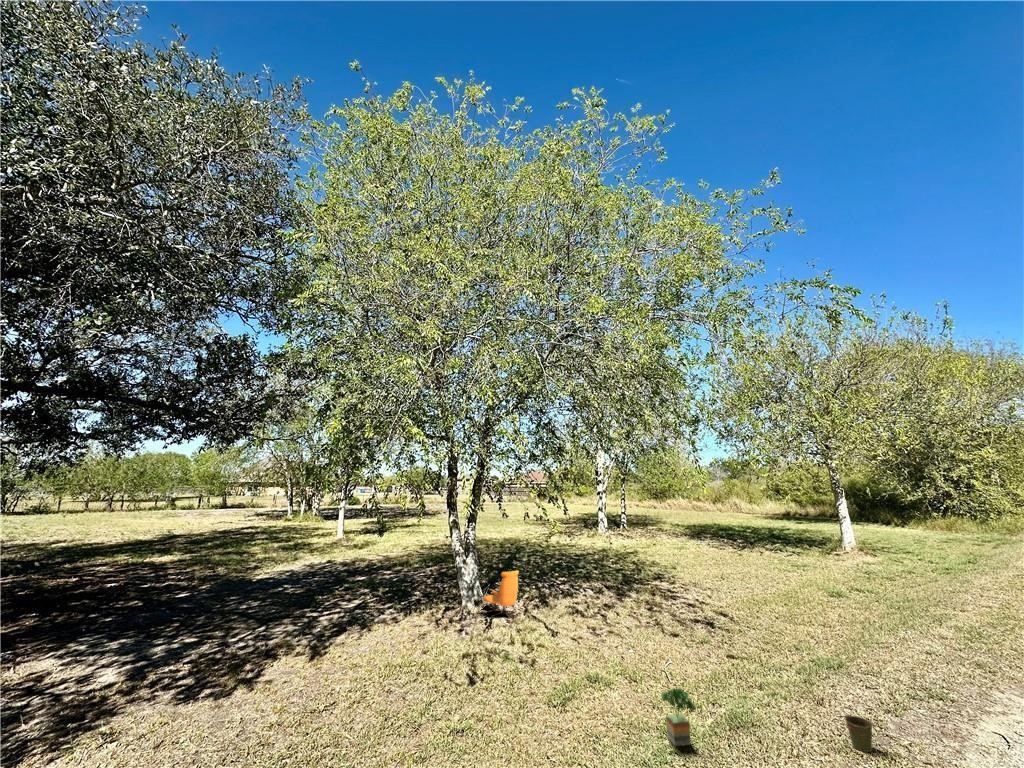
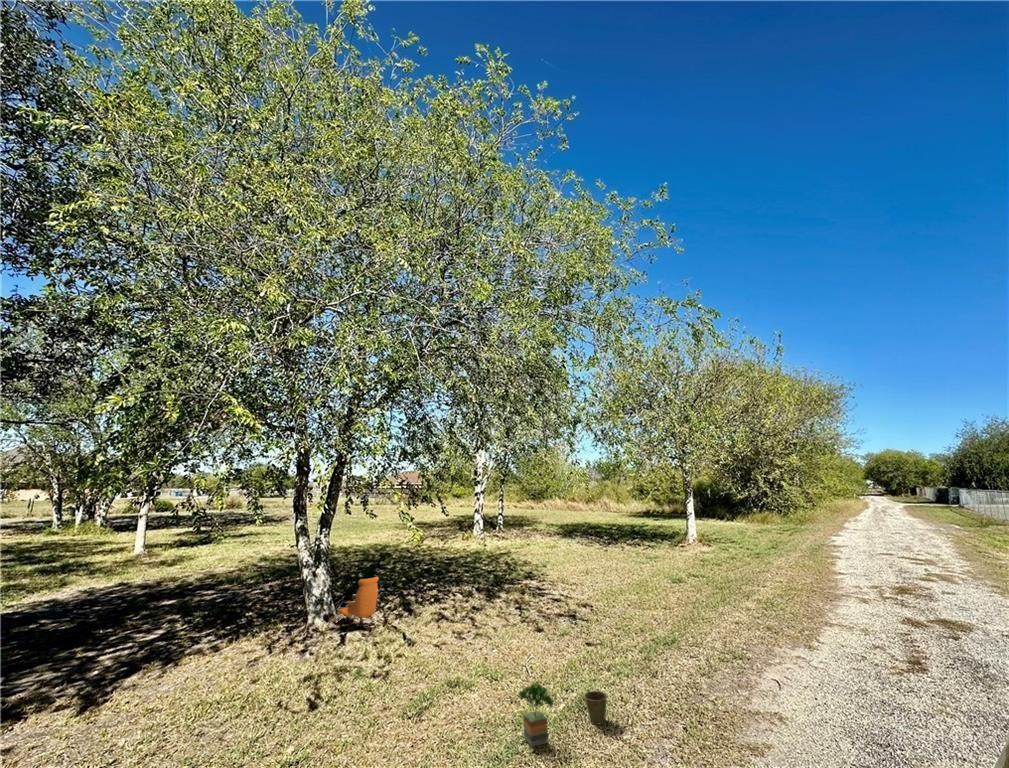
bucket: present [844,715,872,752] -> present [584,690,607,724]

